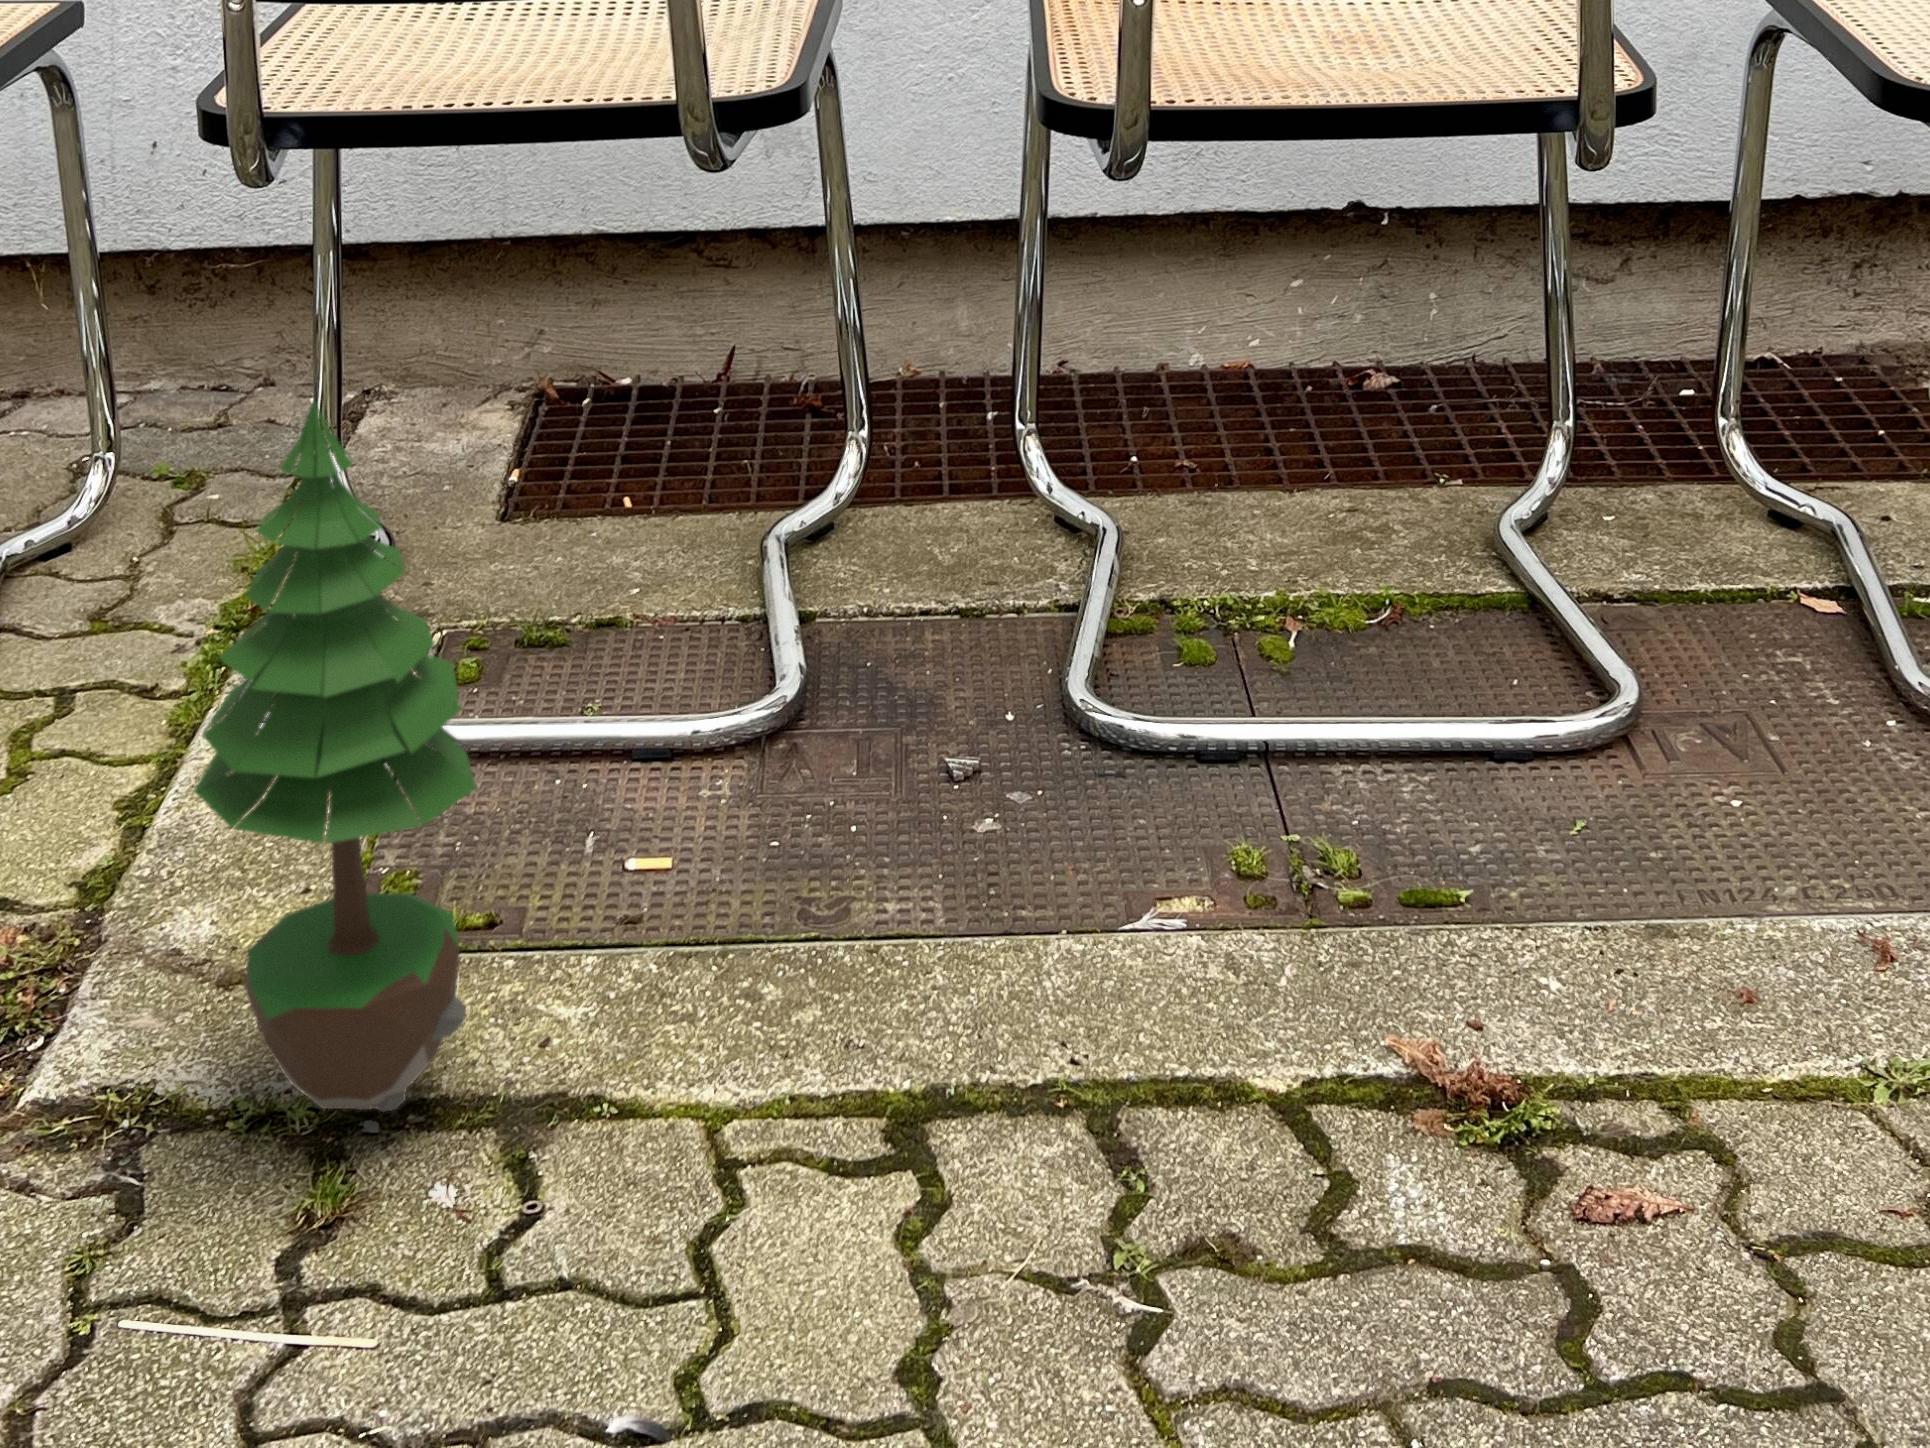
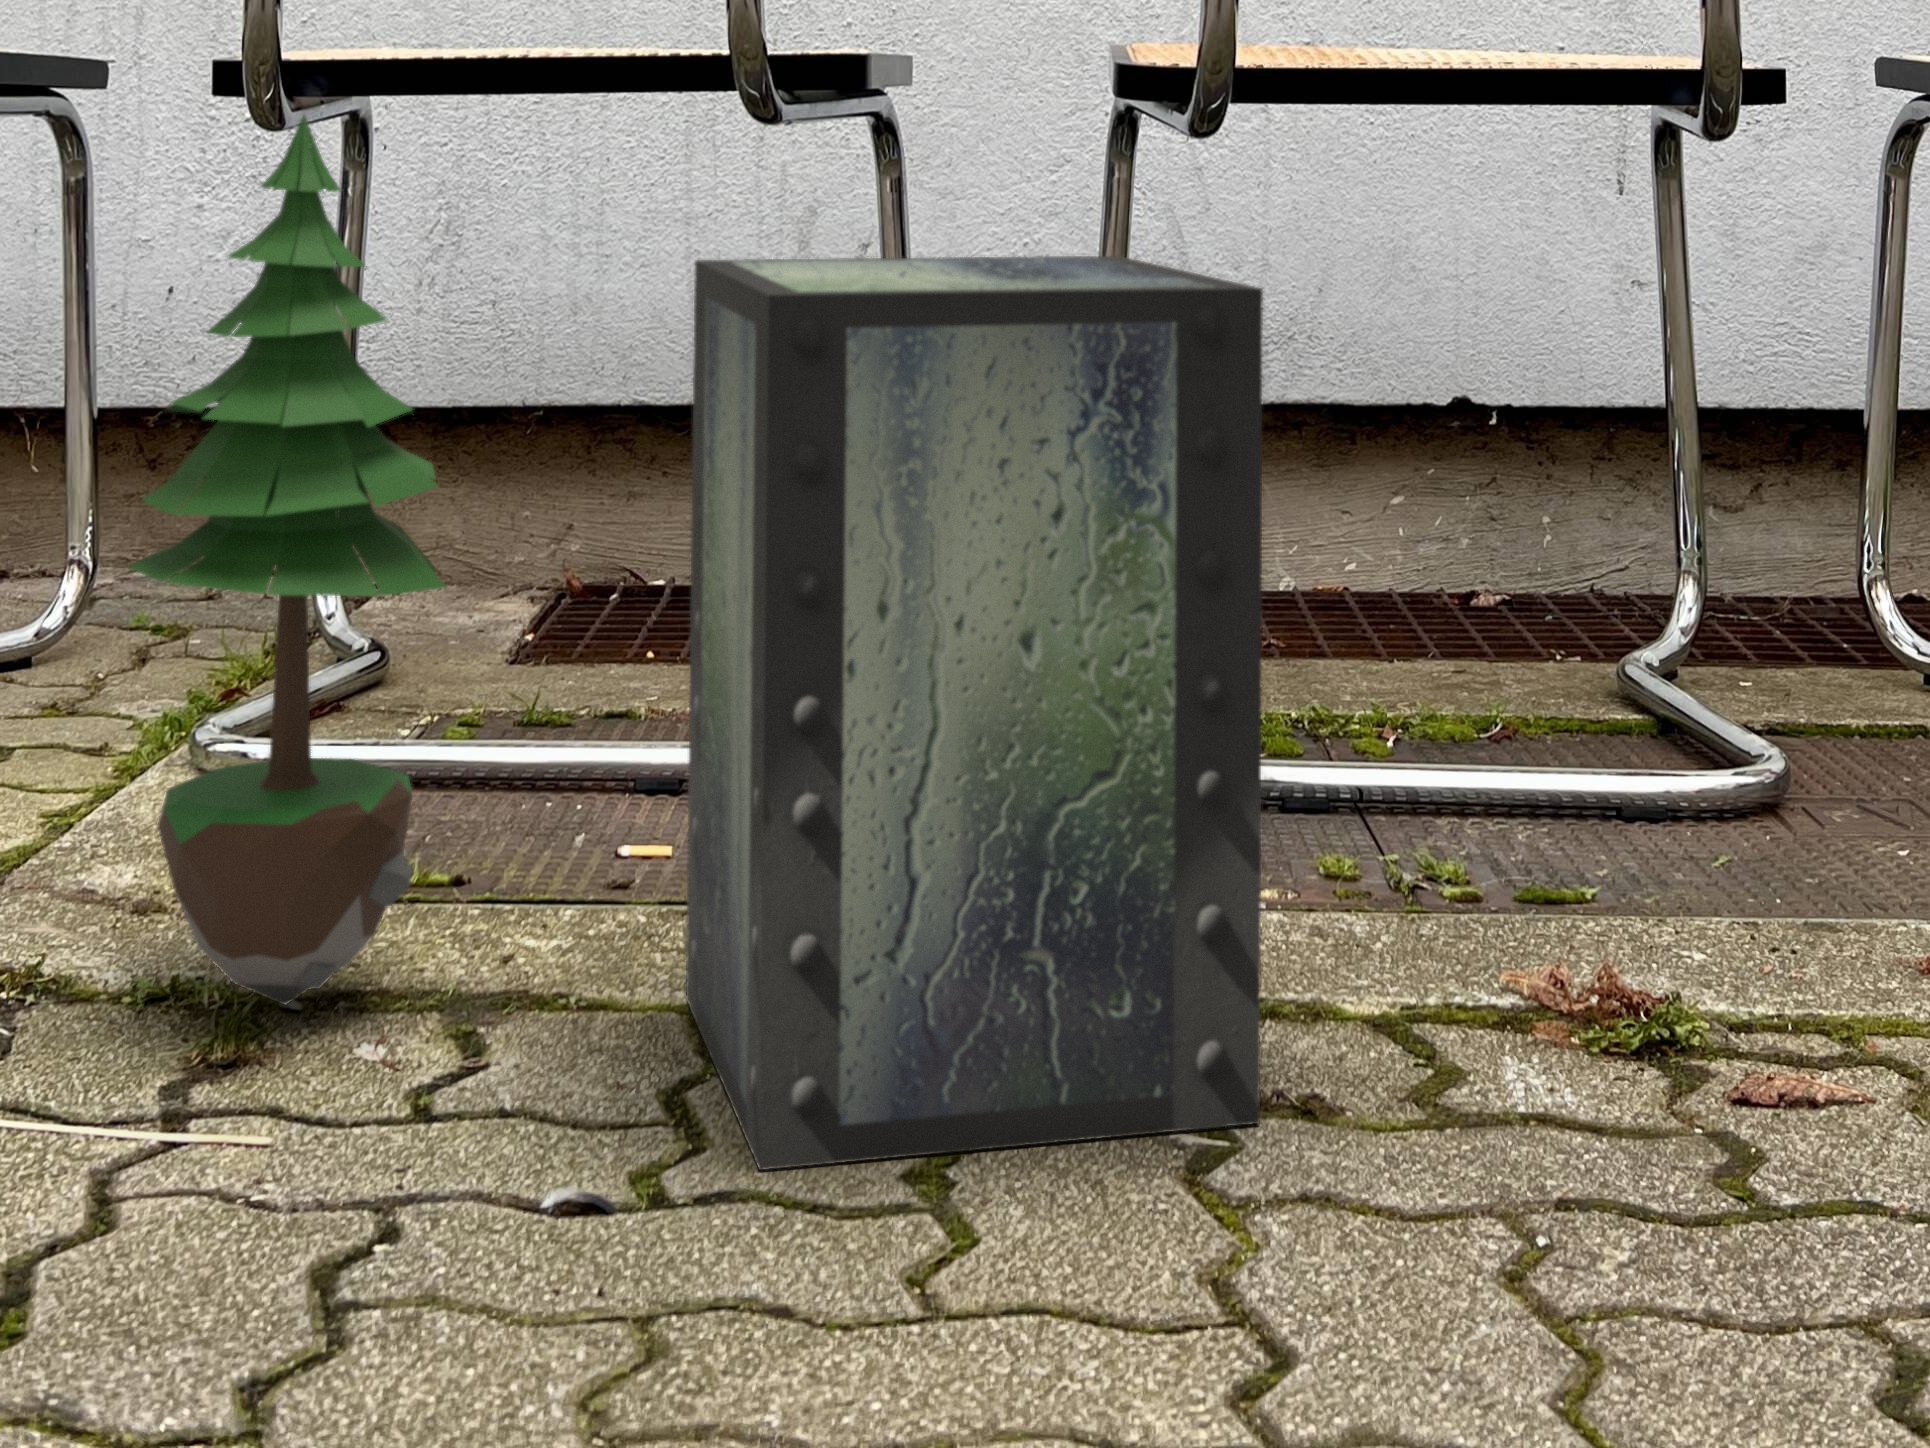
storage box: none [675,452,1191,1338] -> present [686,256,1263,1170]

